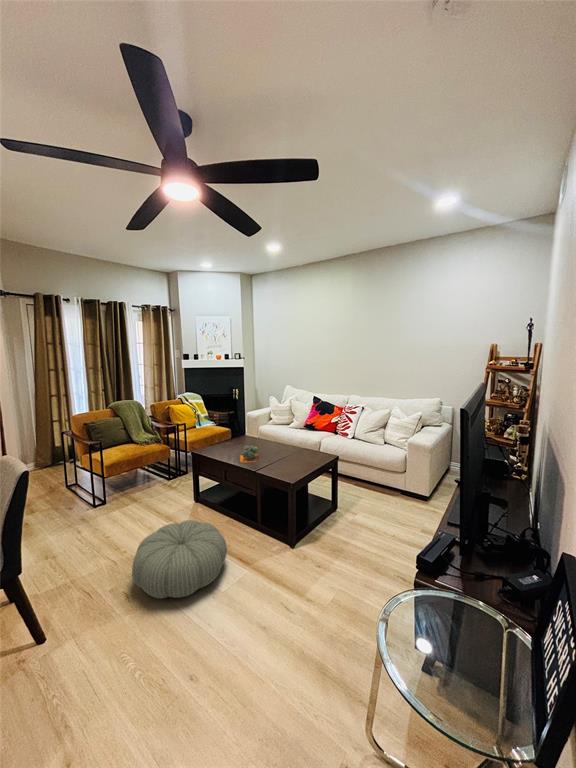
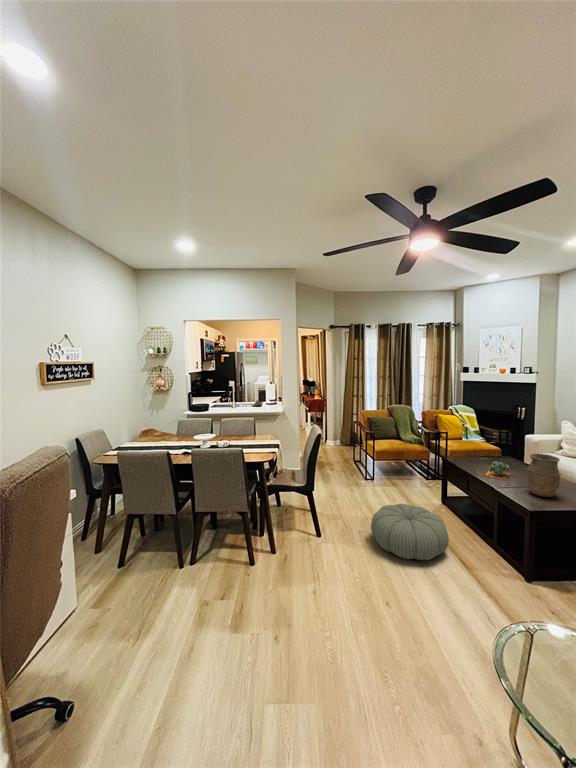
vase: none [279,431,302,470] -> present [527,454,560,497]

